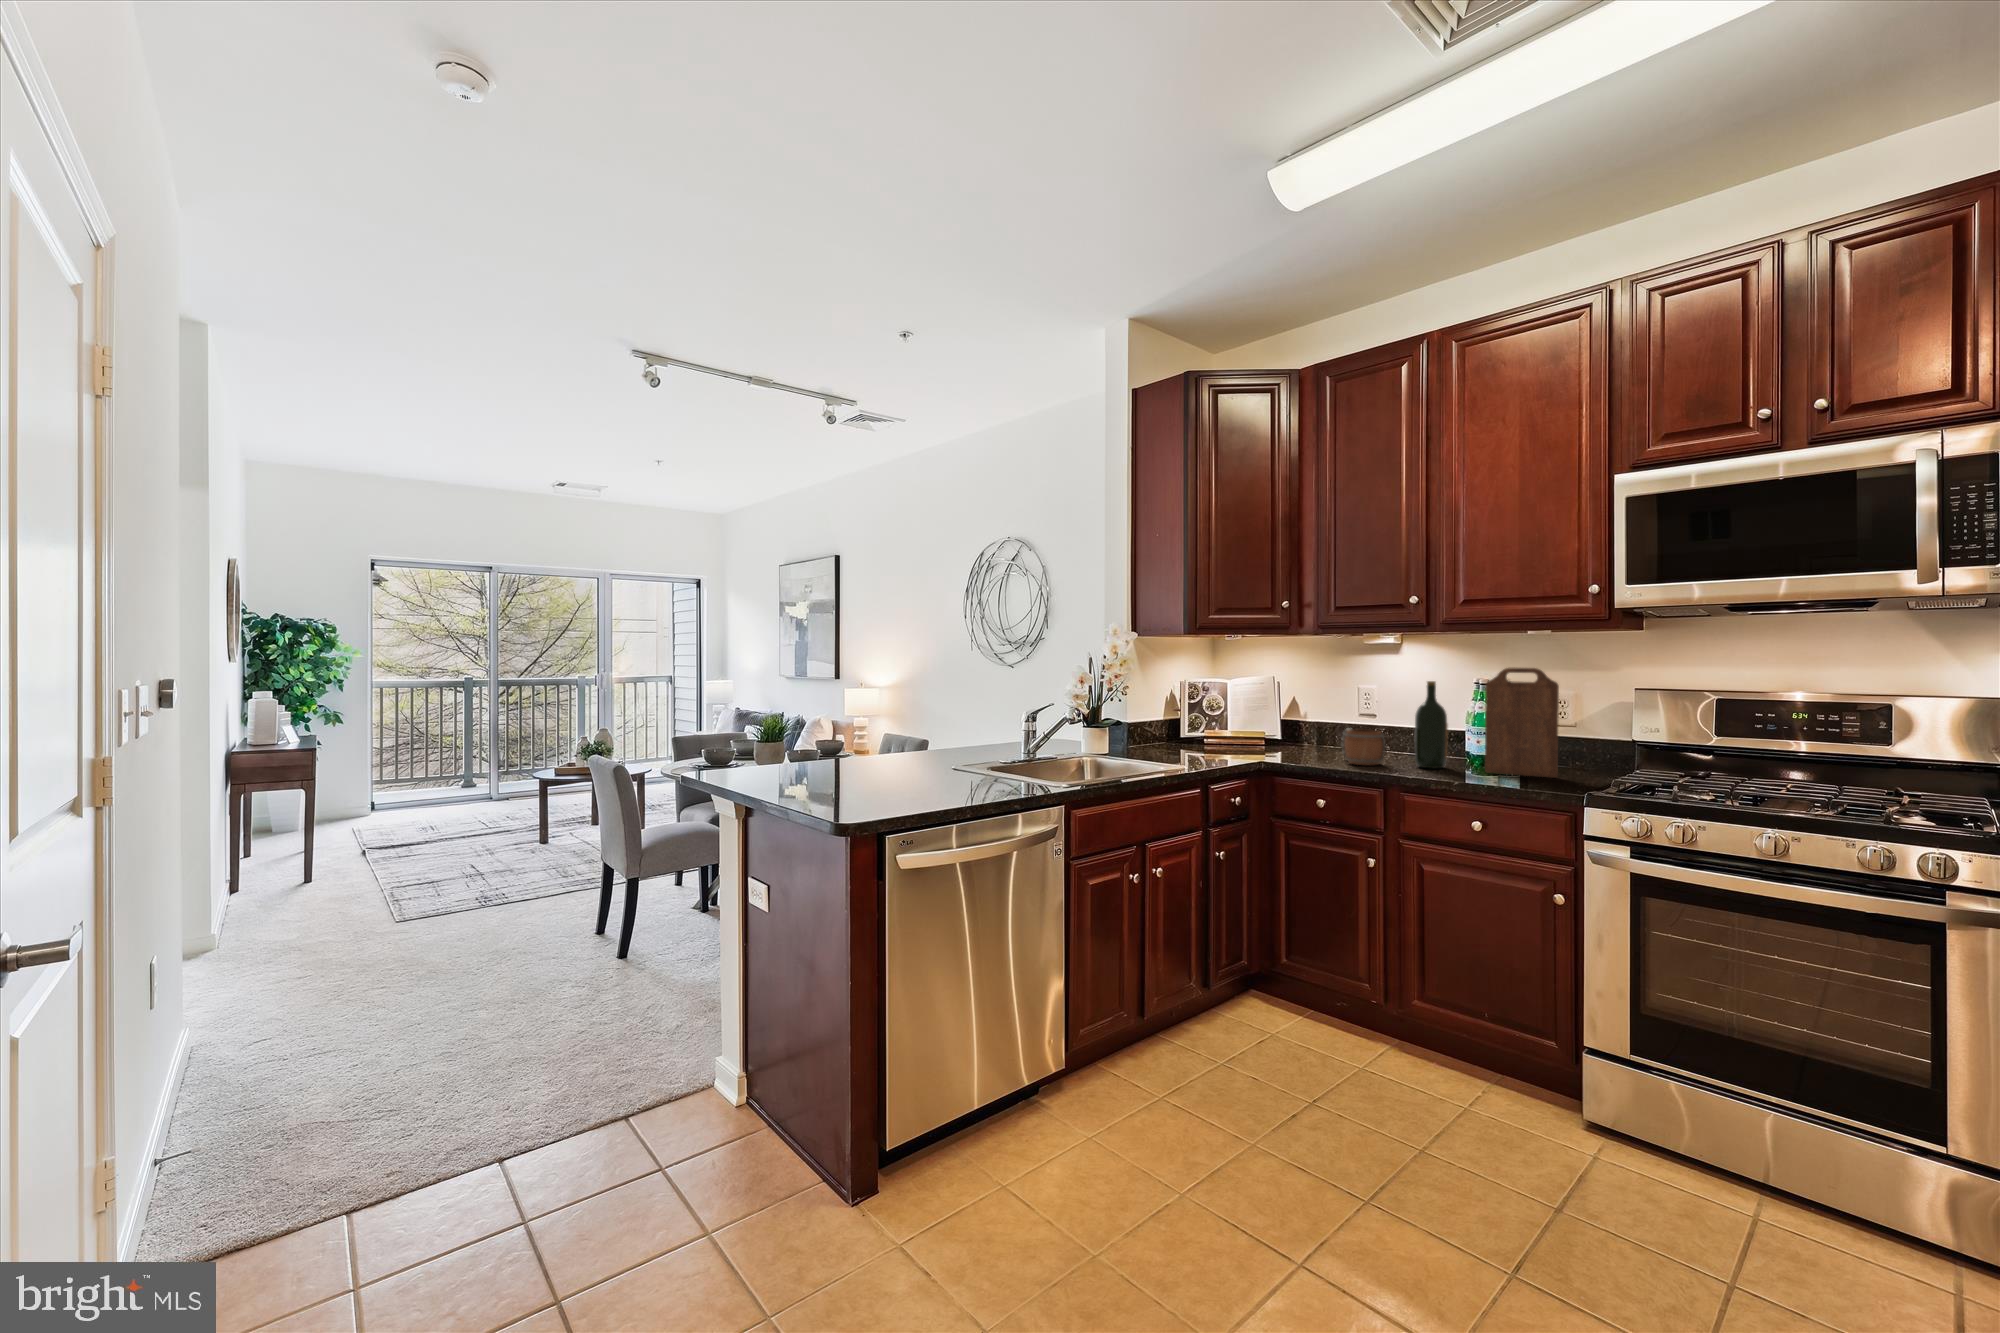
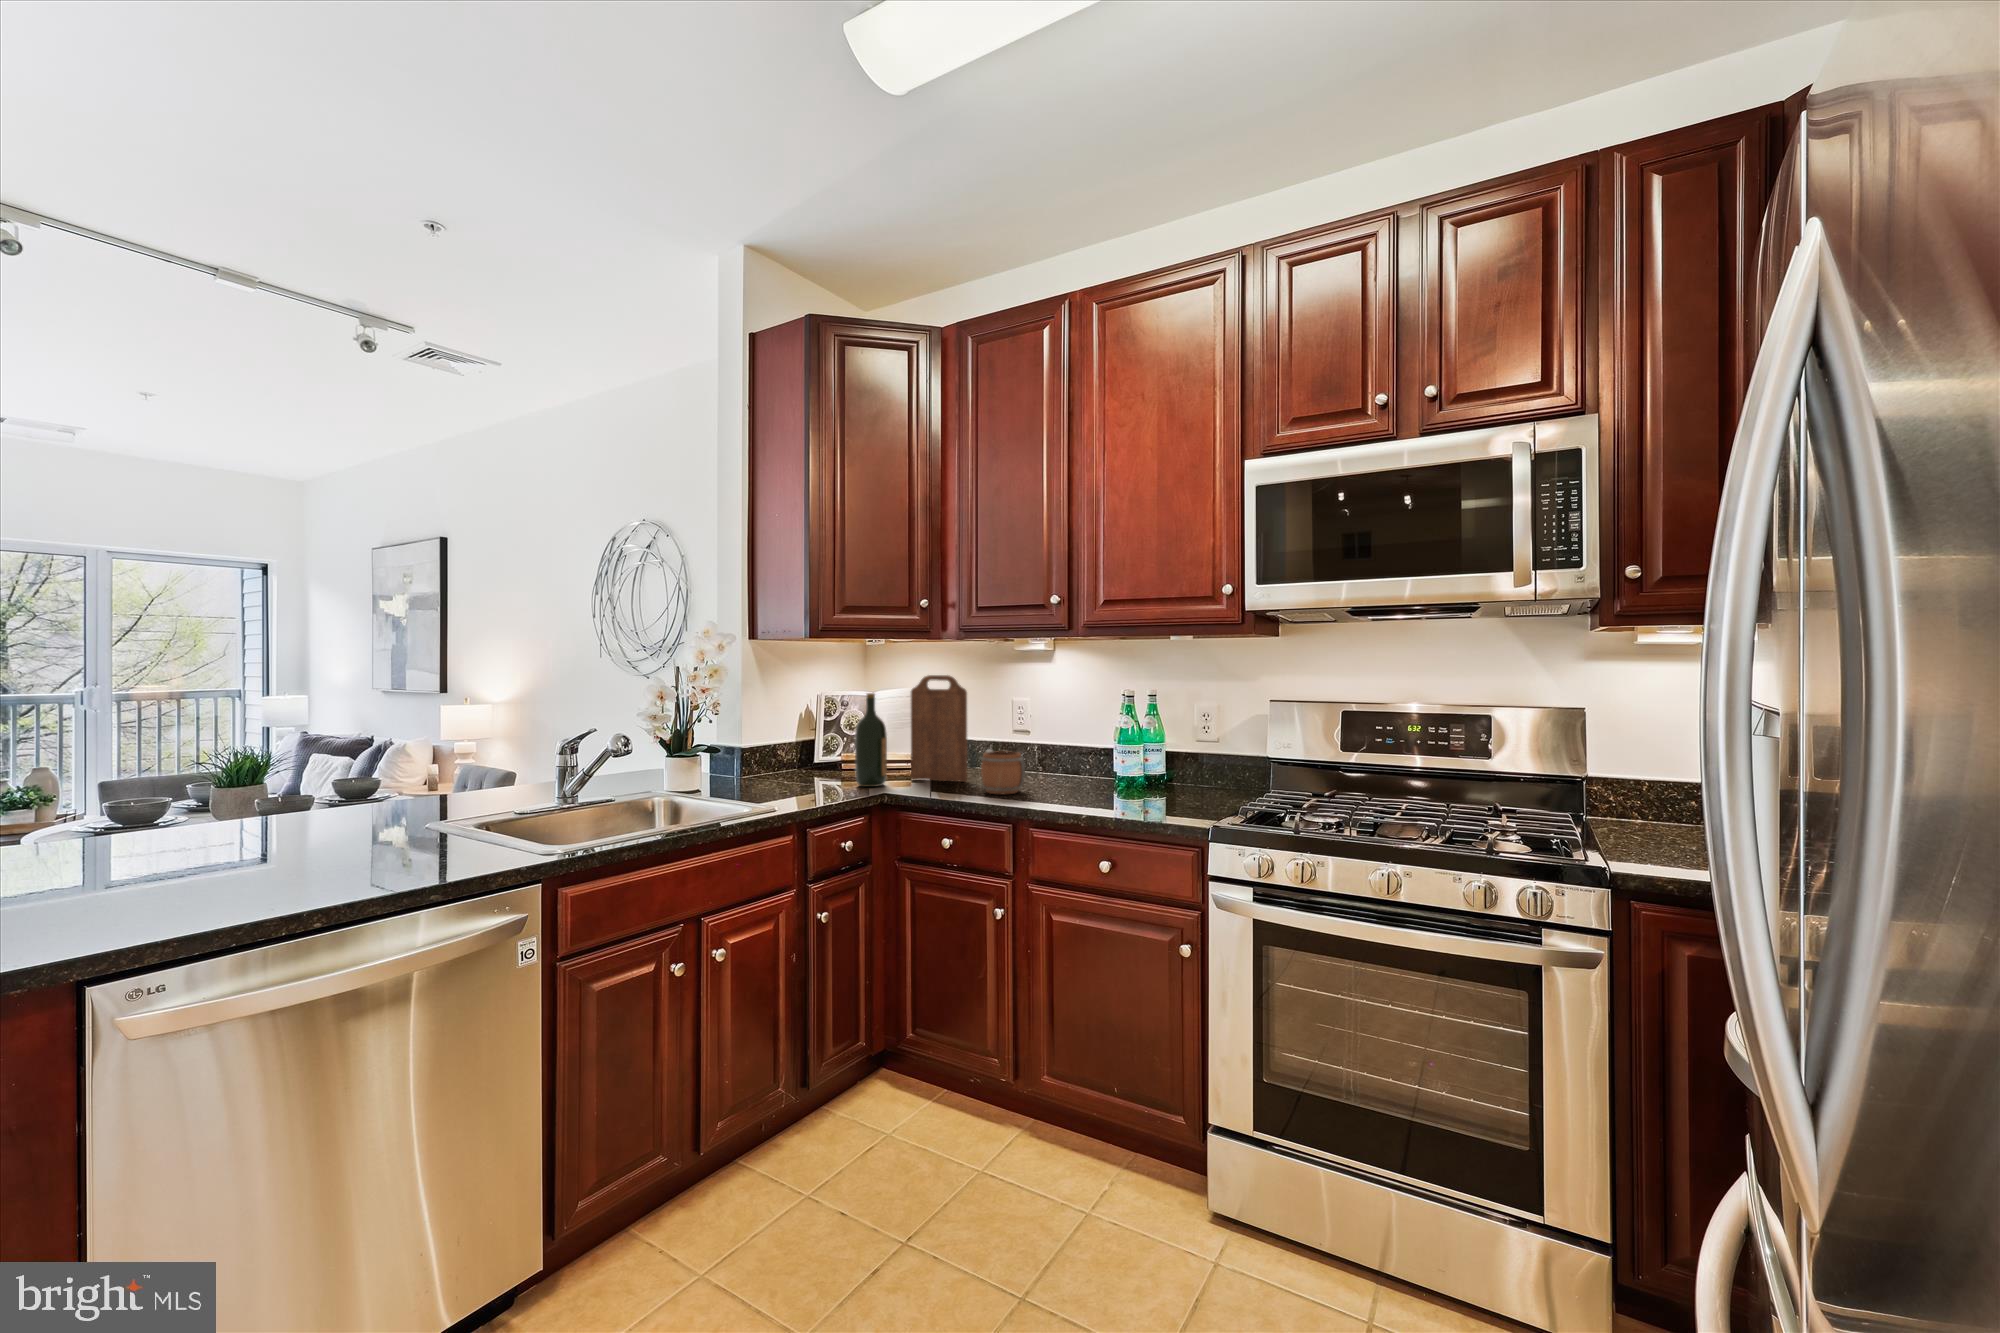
cutting board: present [1485,668,1559,778] -> present [911,675,967,782]
wine bottle: present [1415,681,1448,768] -> present [855,693,887,787]

